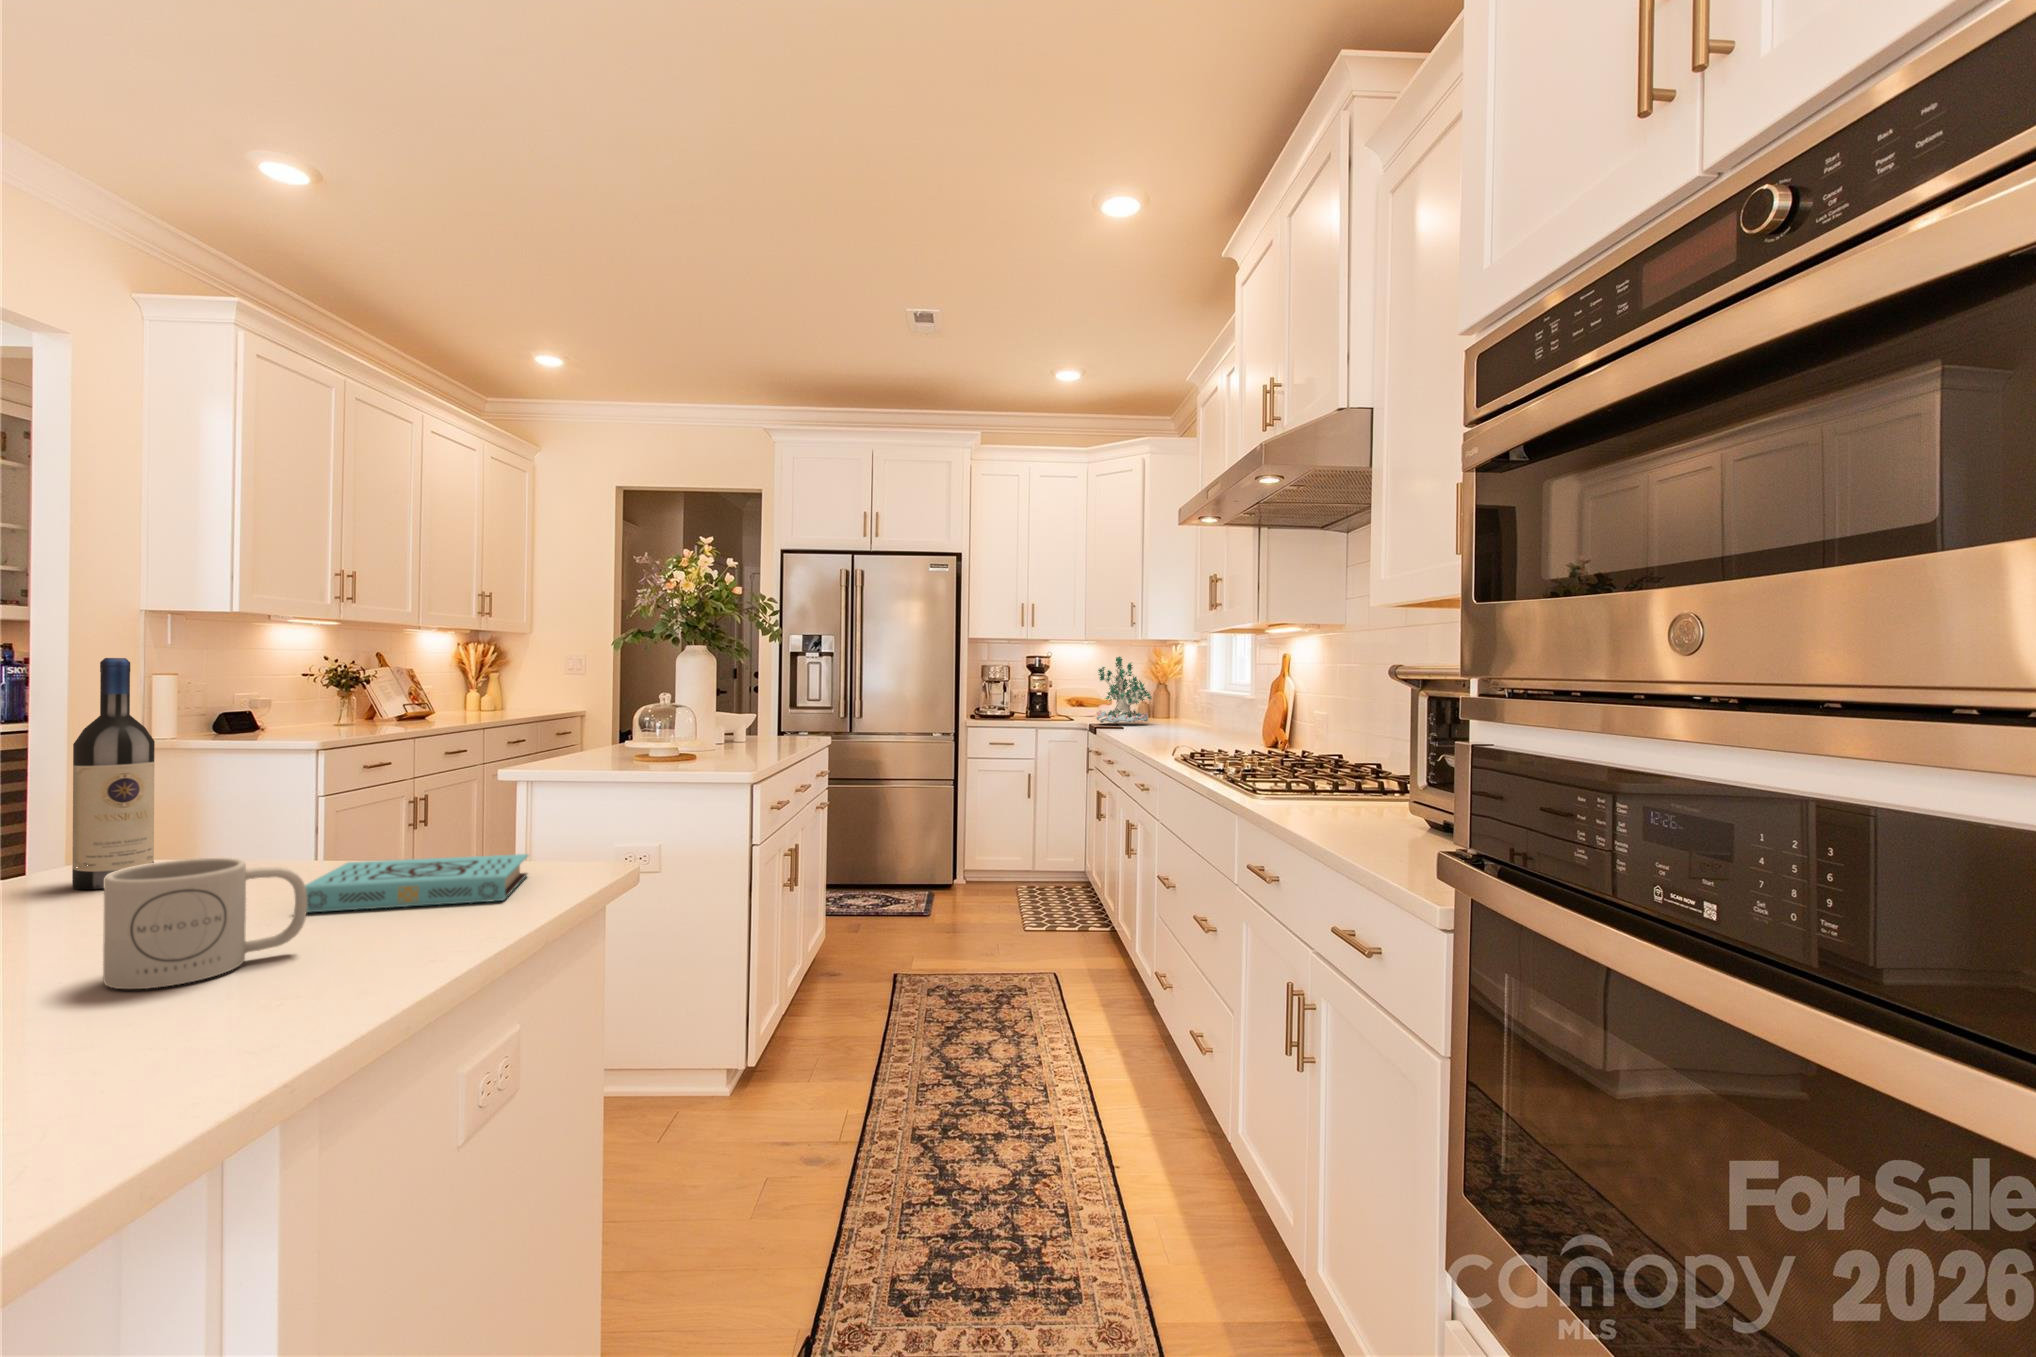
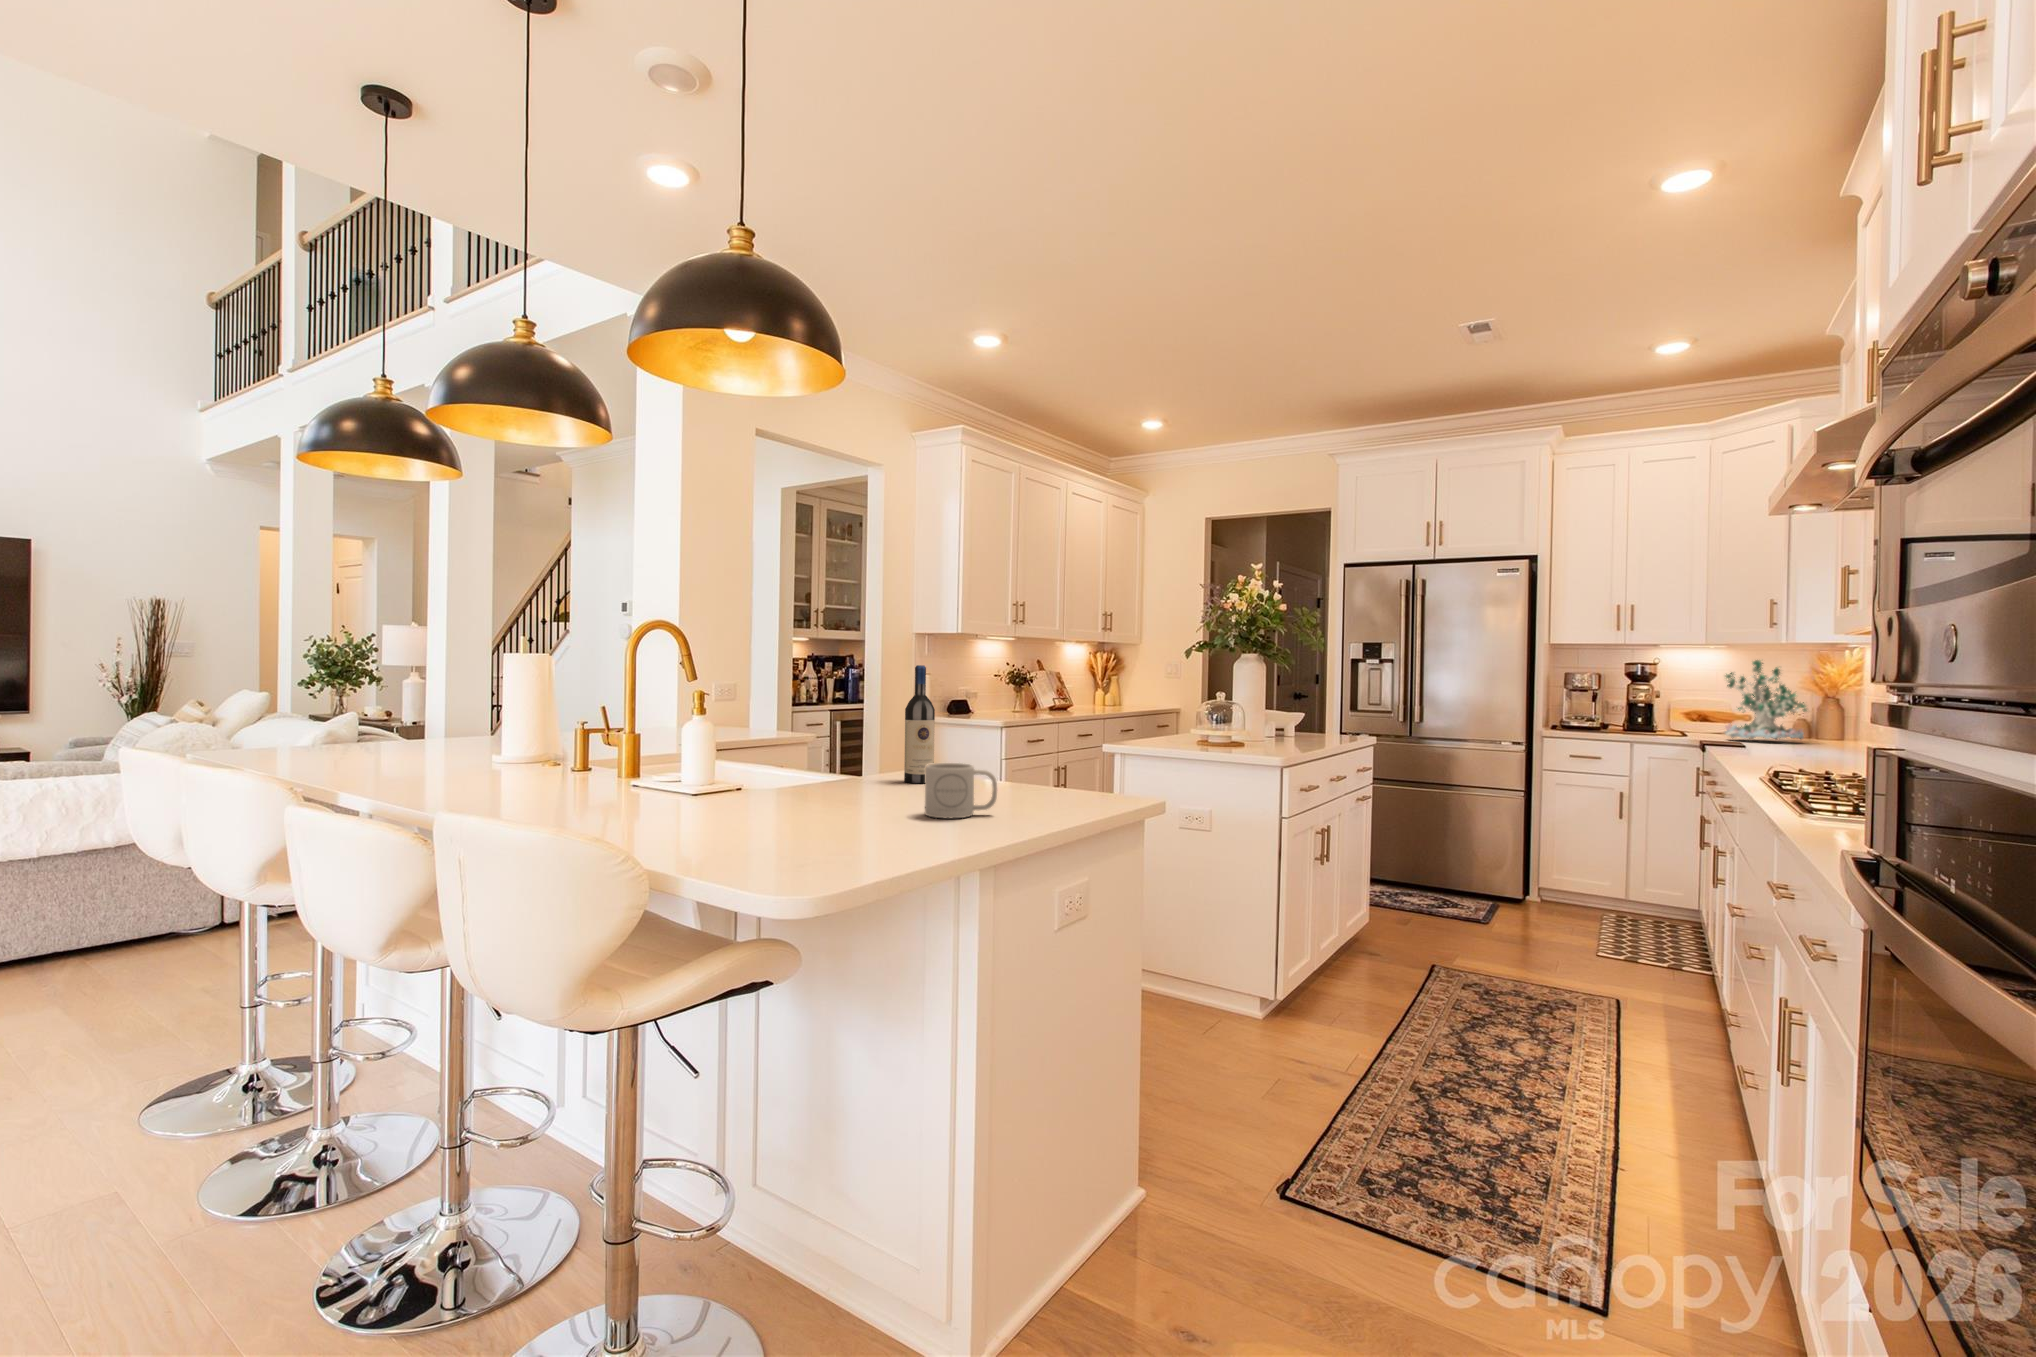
book: present [305,854,528,912] -> none [994,780,1103,807]

